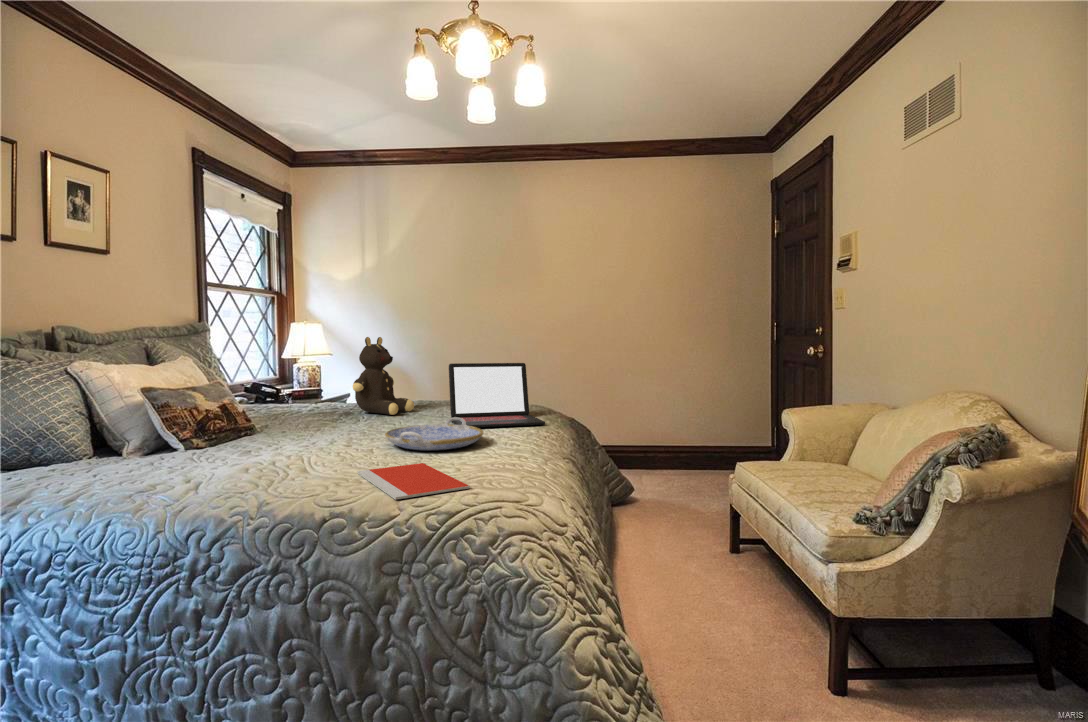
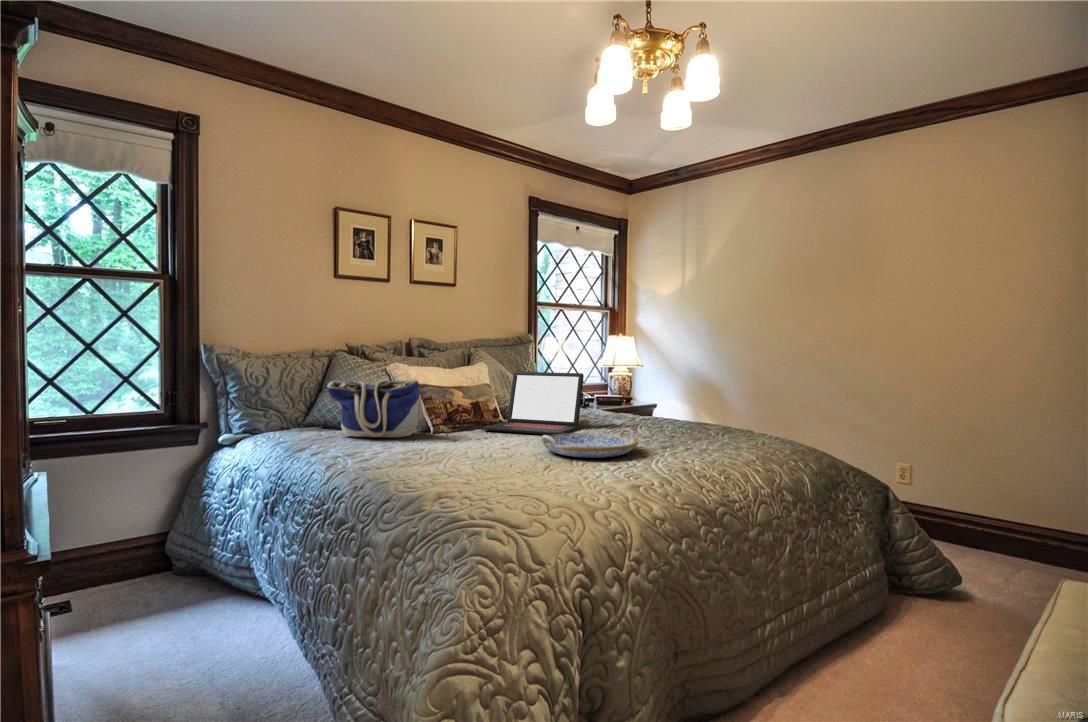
teddy bear: present [353,337,414,415] -> none [590,348,651,424]
laptop: present [449,363,545,428] -> present [482,372,584,435]
tote bag: none [41,381,201,467] -> present [327,380,420,438]
notebook: present [357,463,470,500] -> none [440,463,533,490]

